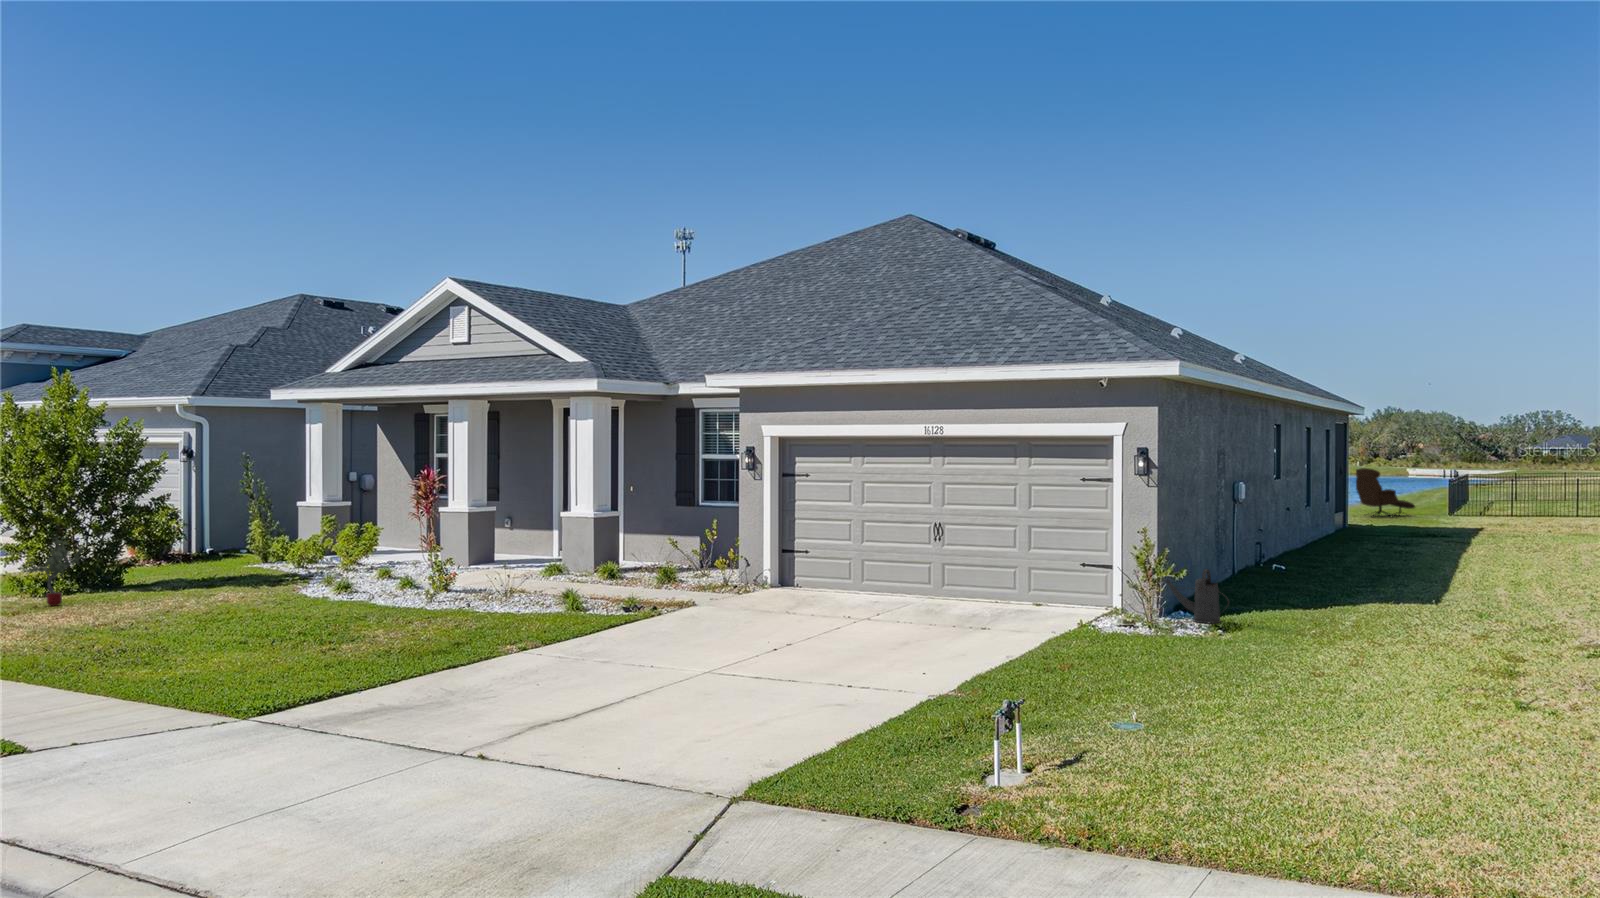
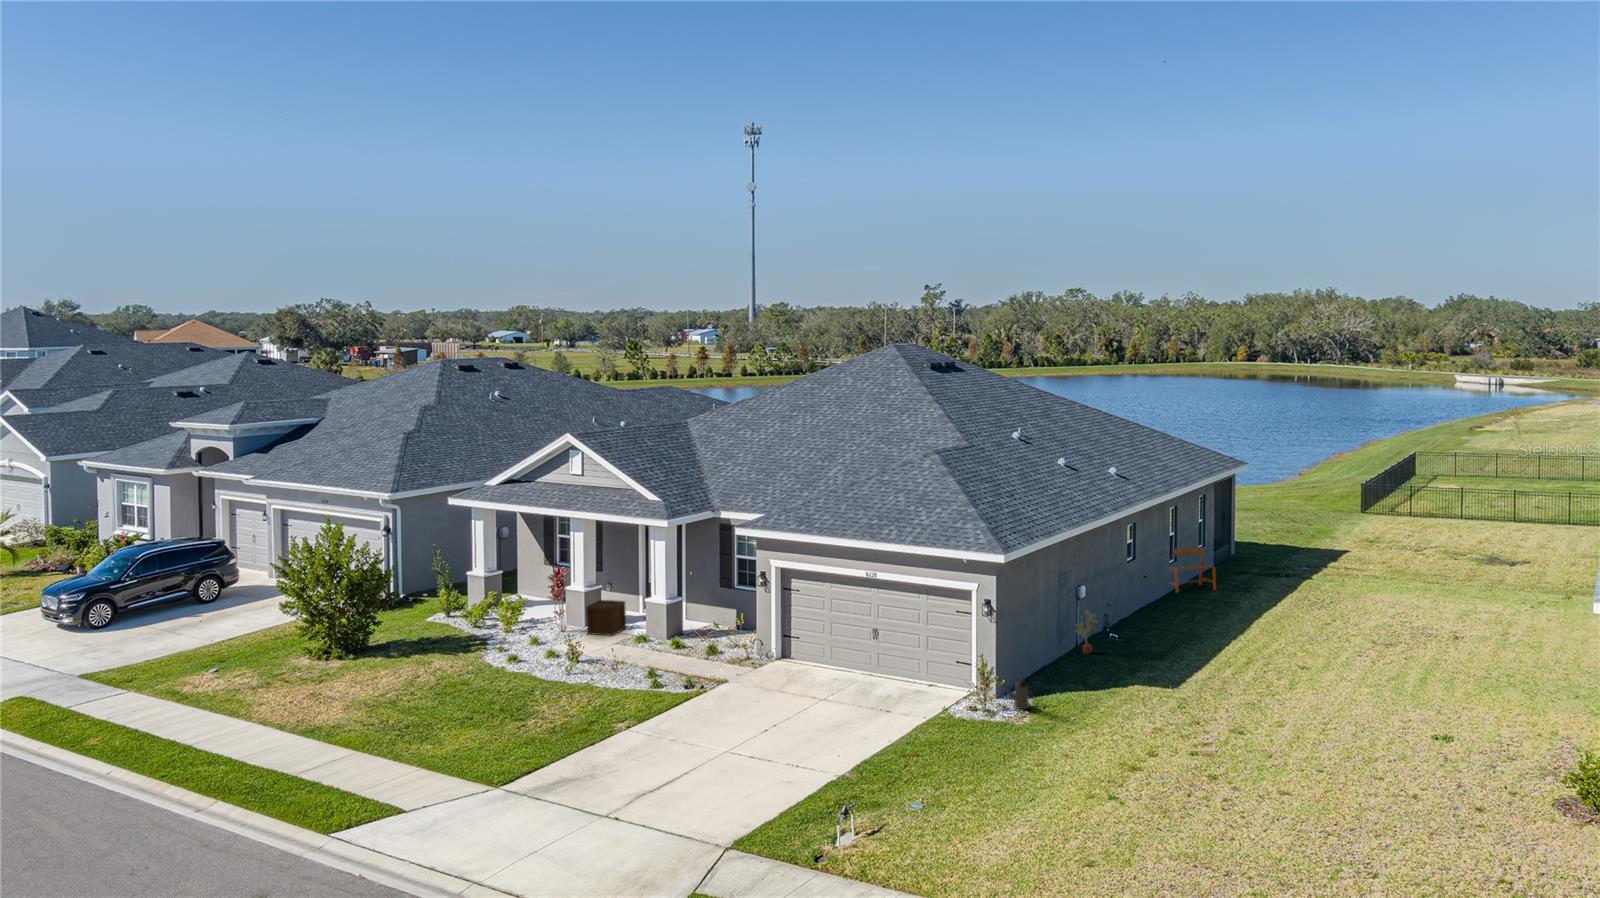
lounge chair: present [1356,468,1415,517] -> none [1223,521,1266,559]
bench: none [1309,478,1383,538] -> present [1168,547,1216,593]
wooden crate: none [471,529,534,577] -> present [586,600,626,636]
potted tree: present [22,538,84,606] -> present [1075,612,1097,654]

